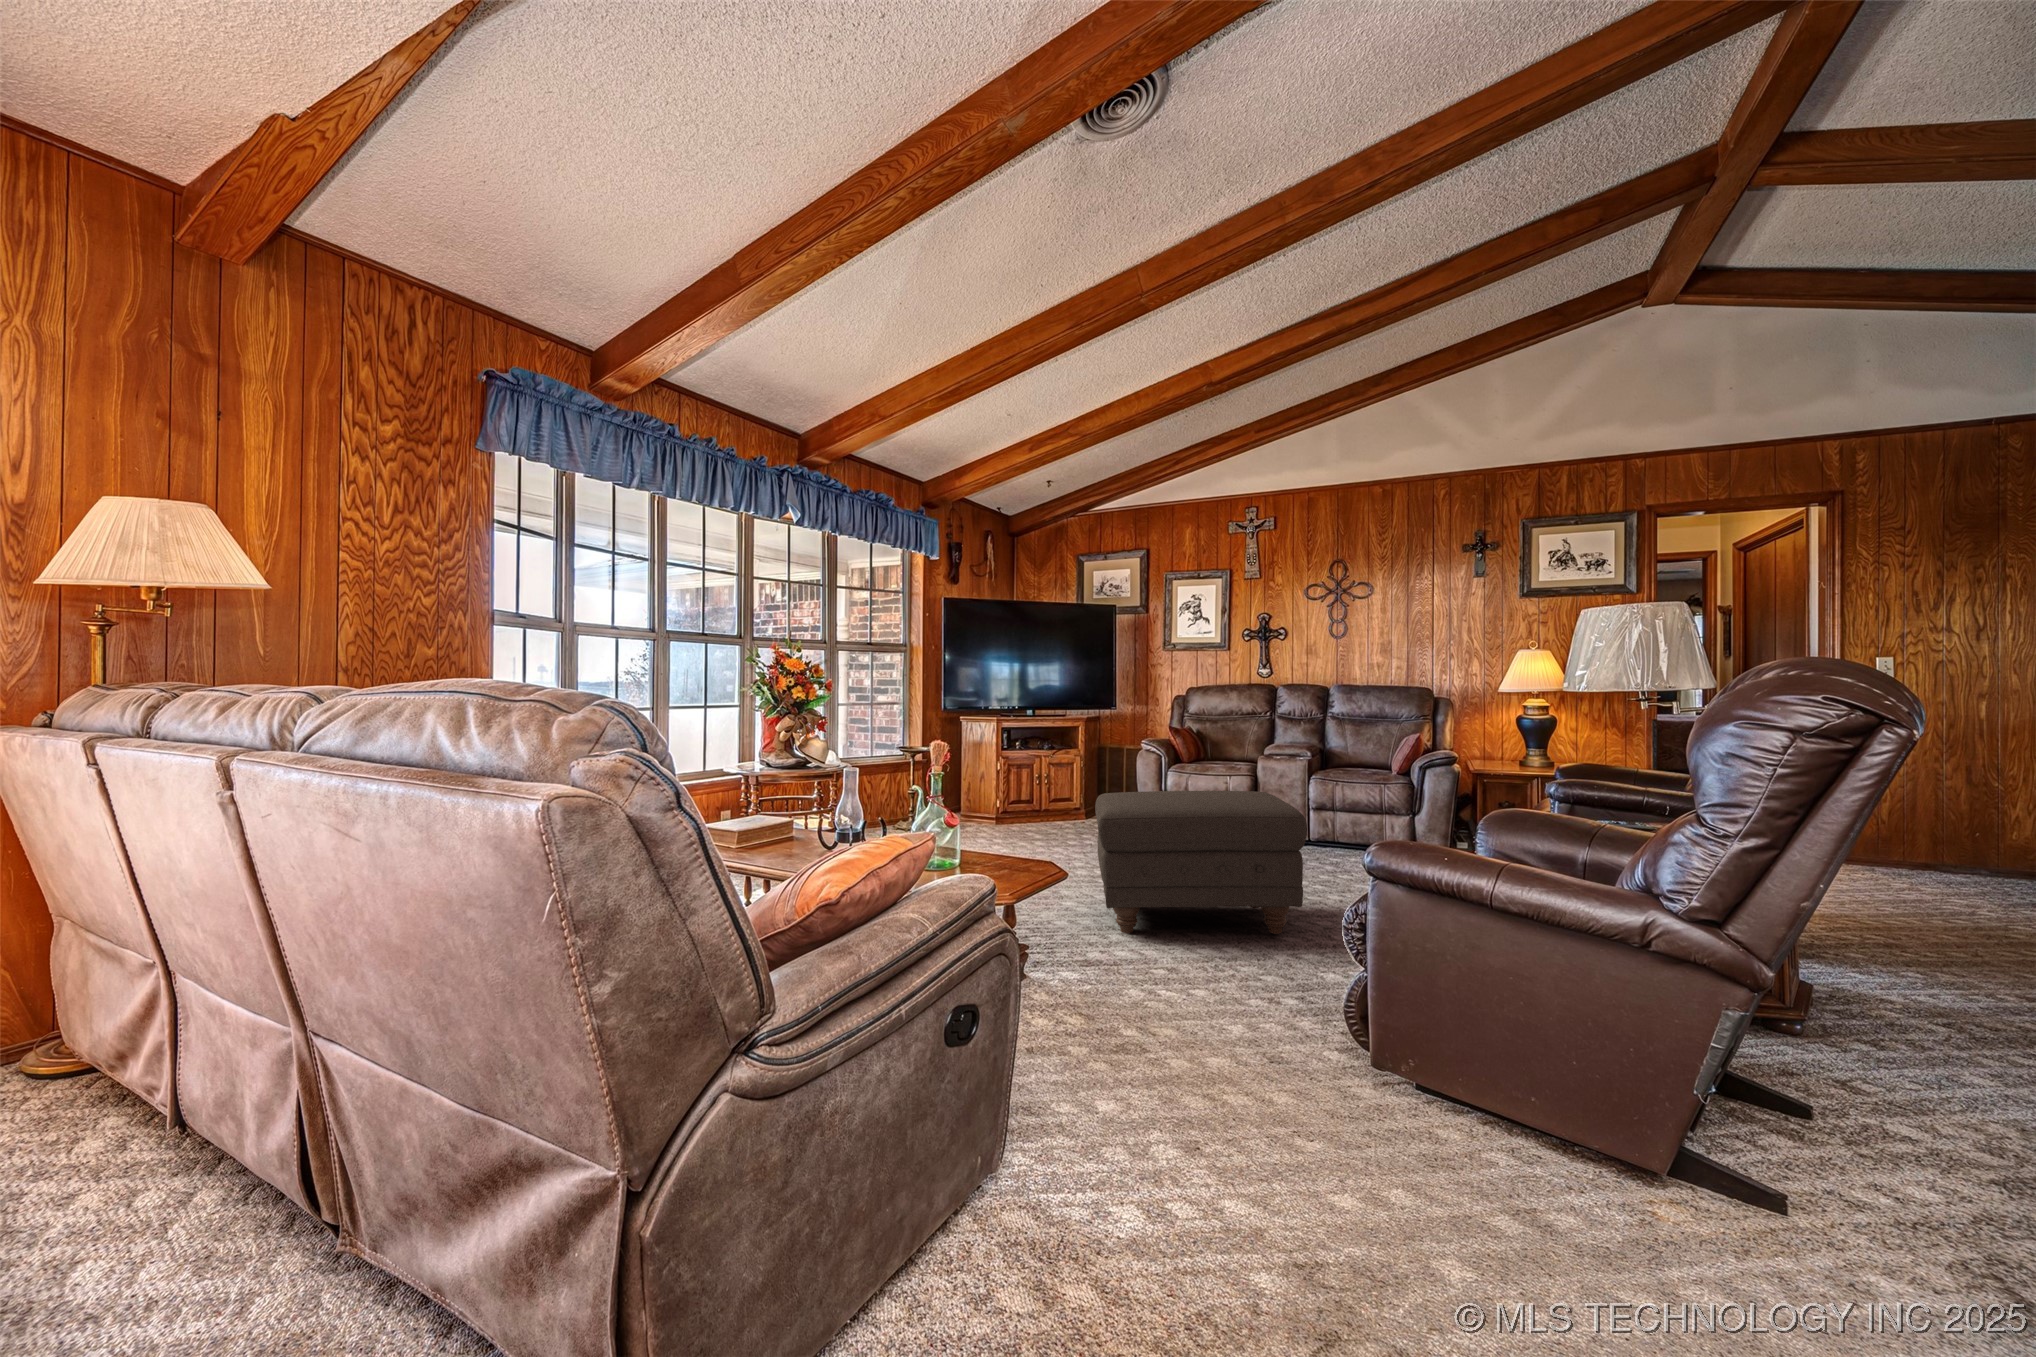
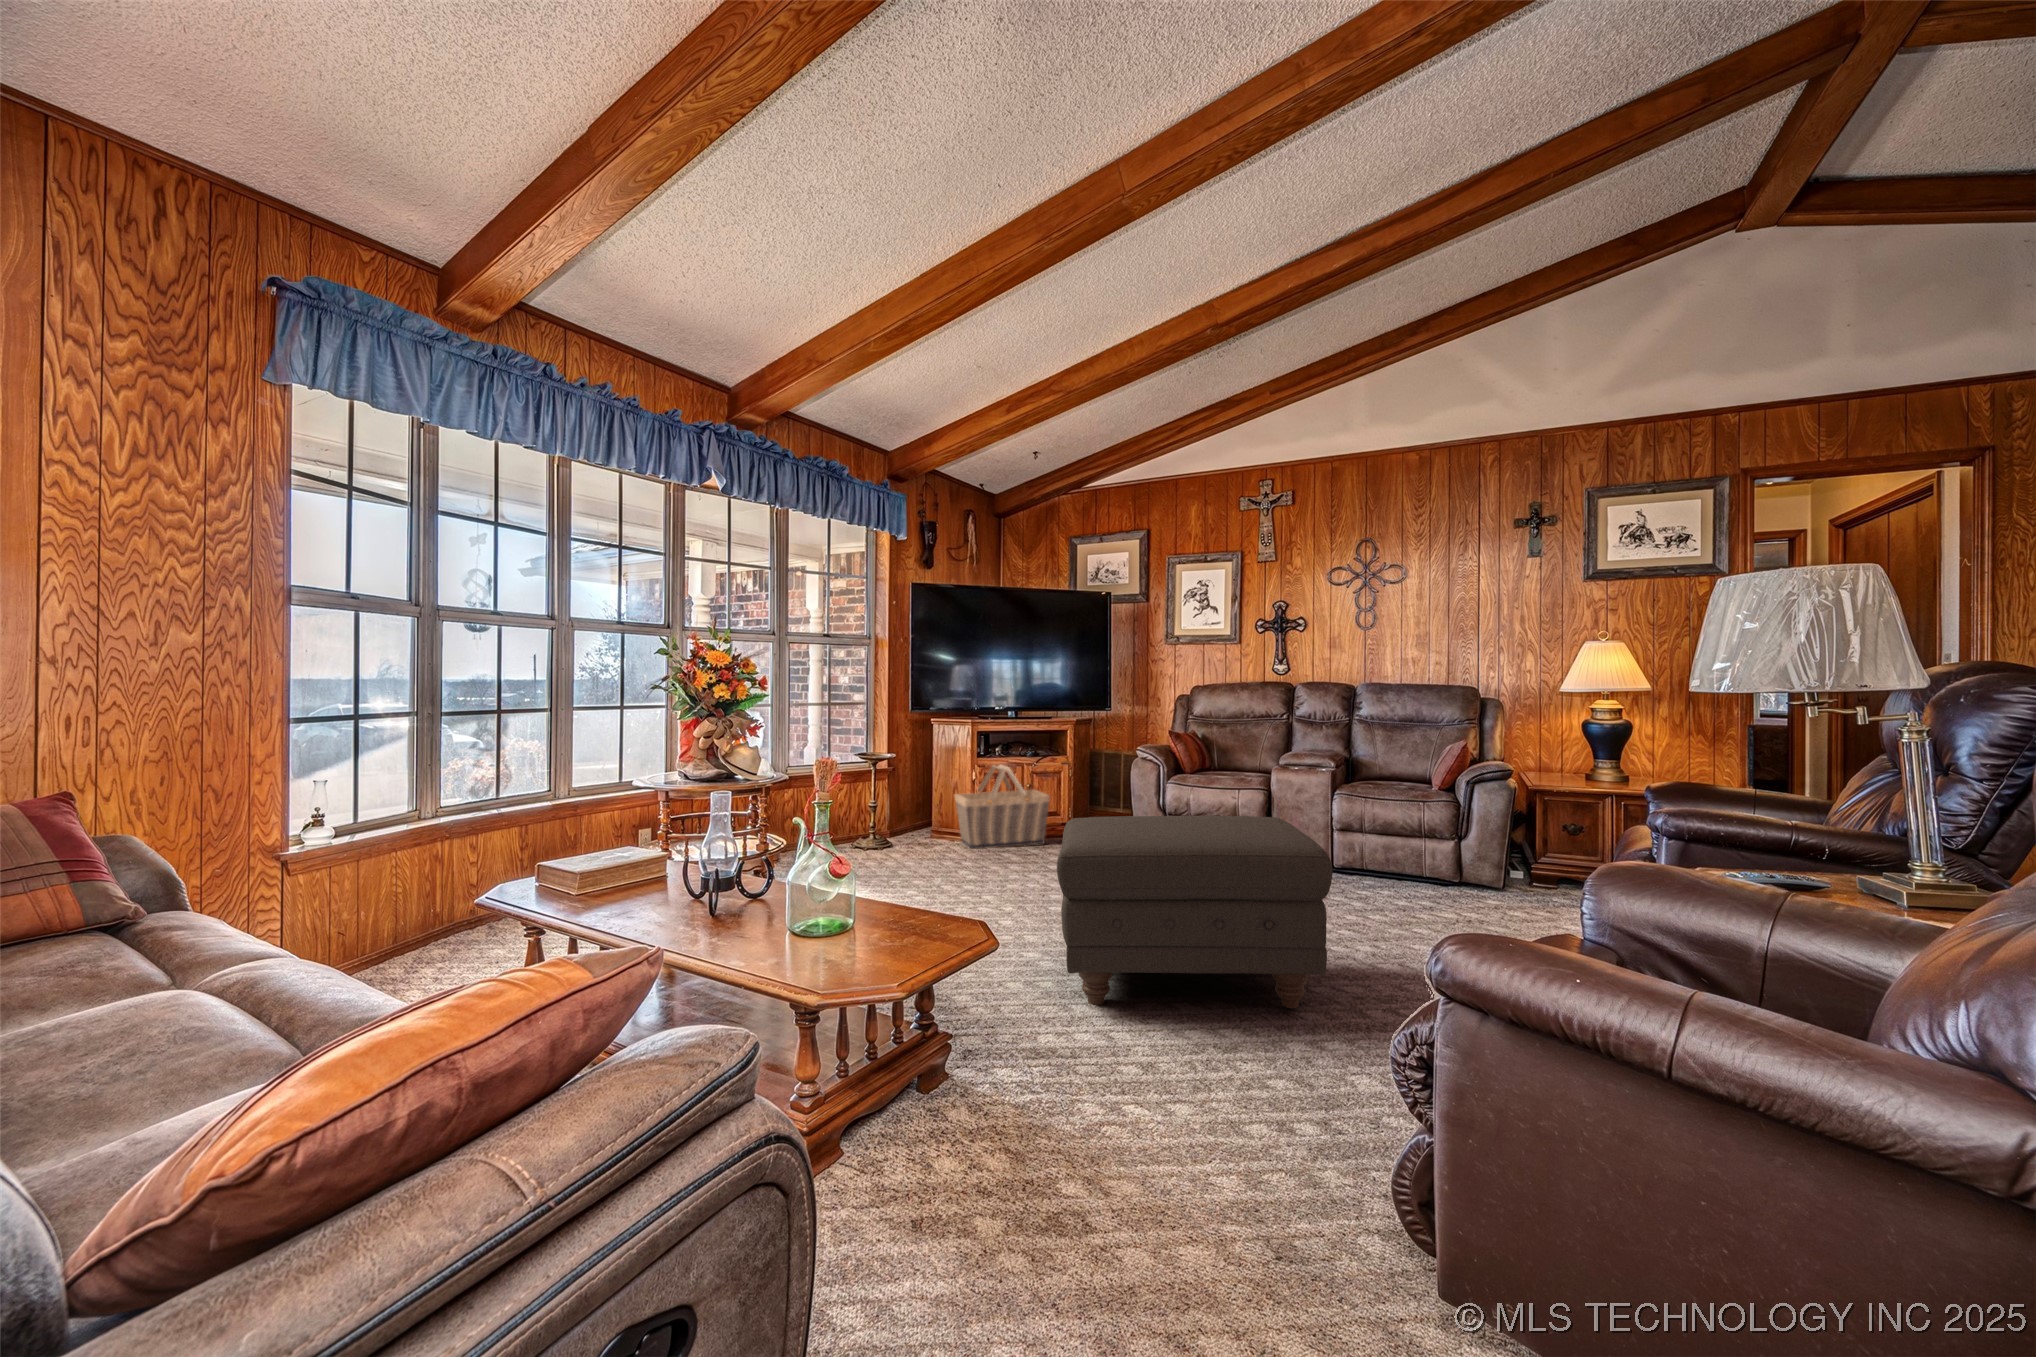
basket: none [982,756,1066,829] -> present [955,765,1050,849]

